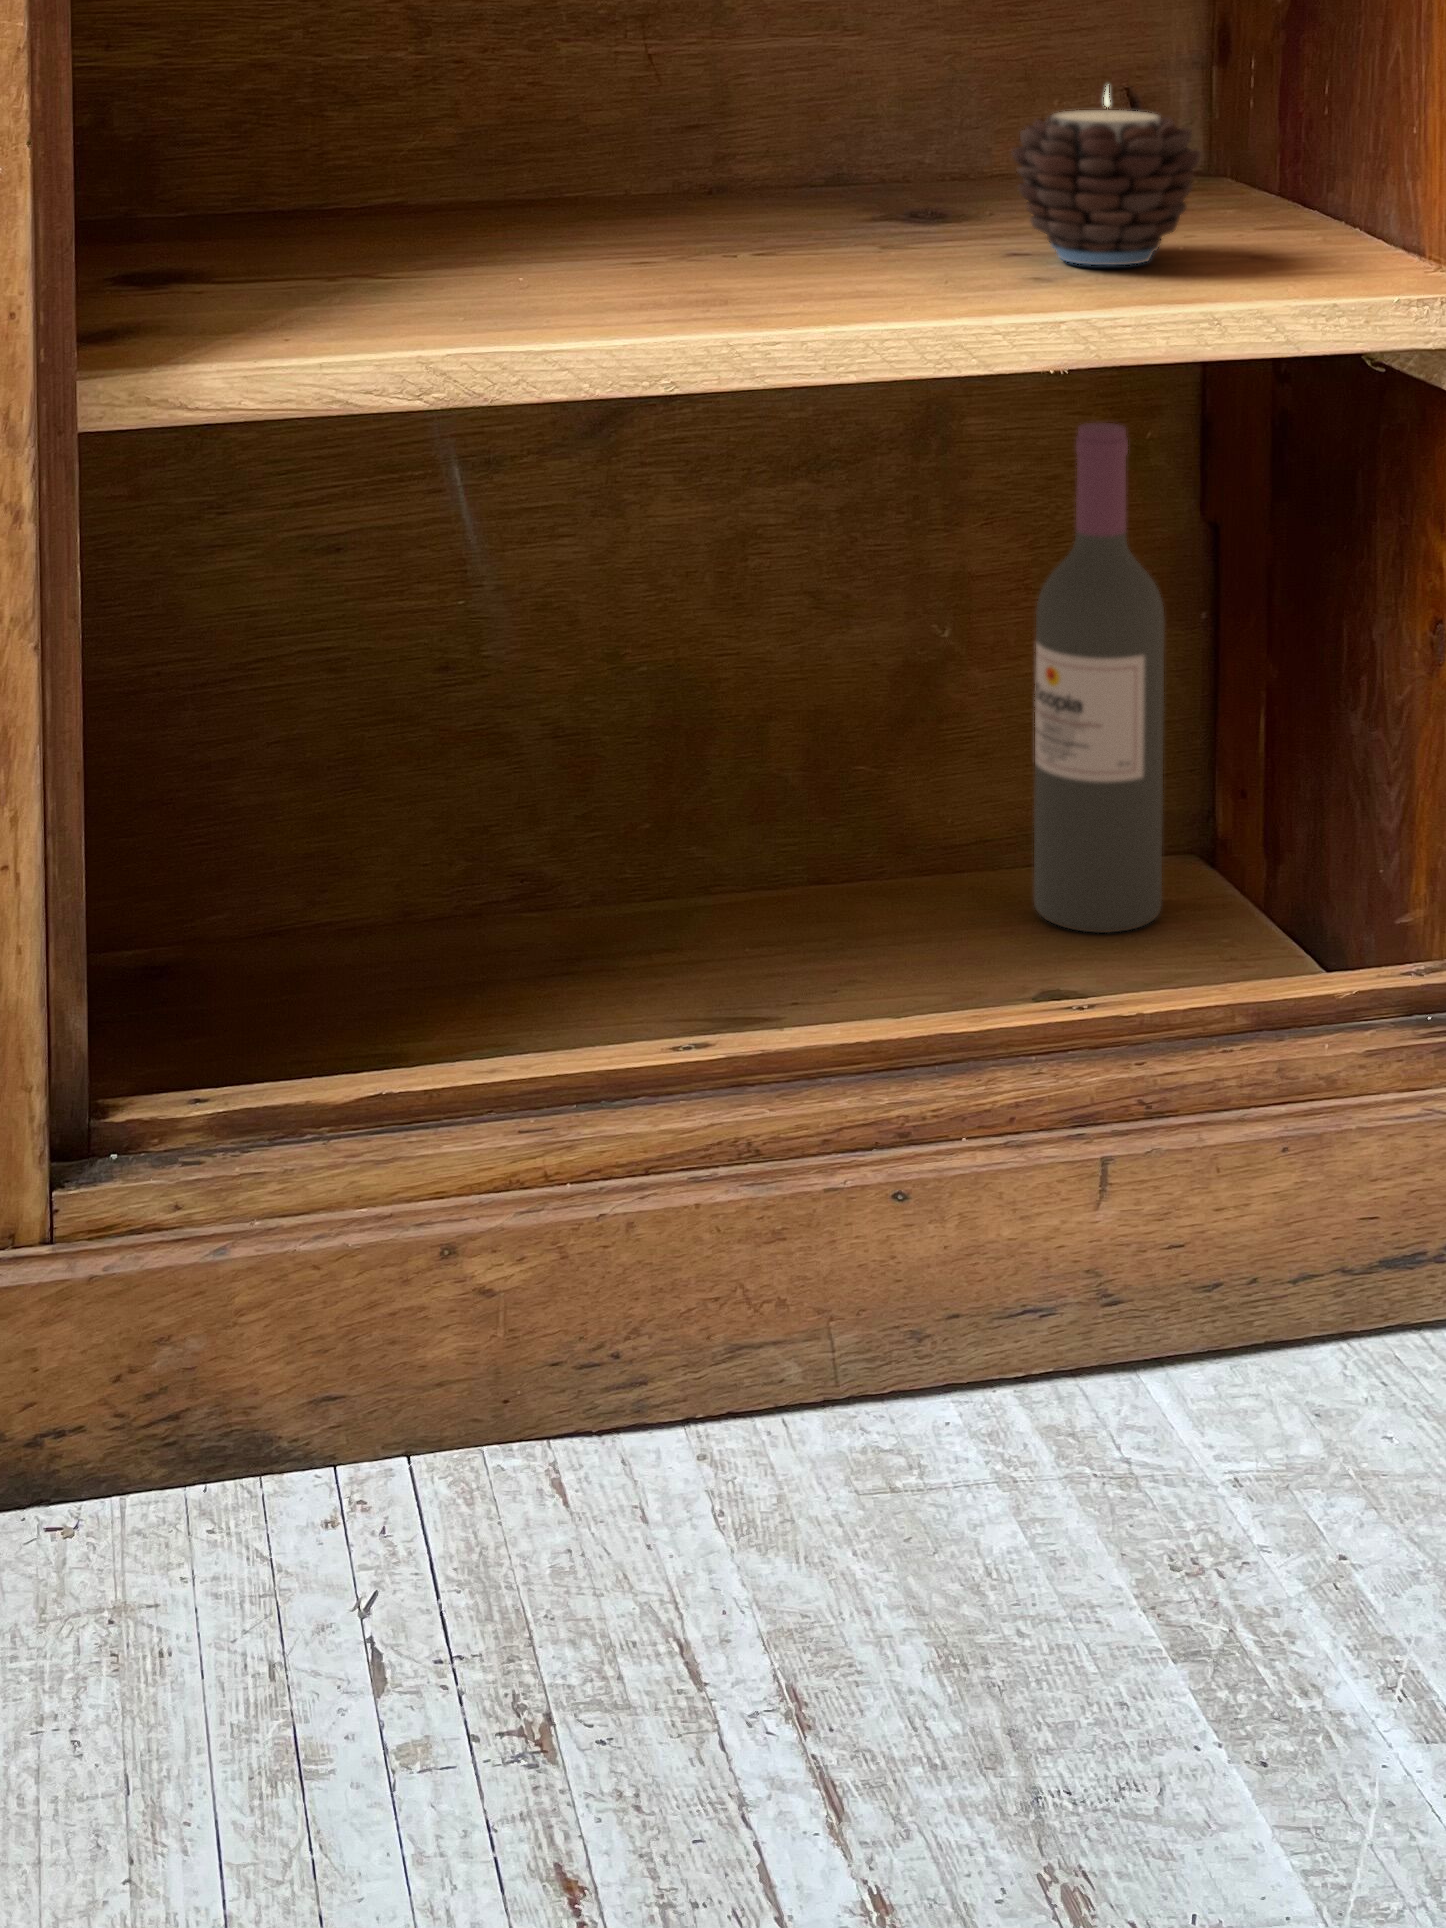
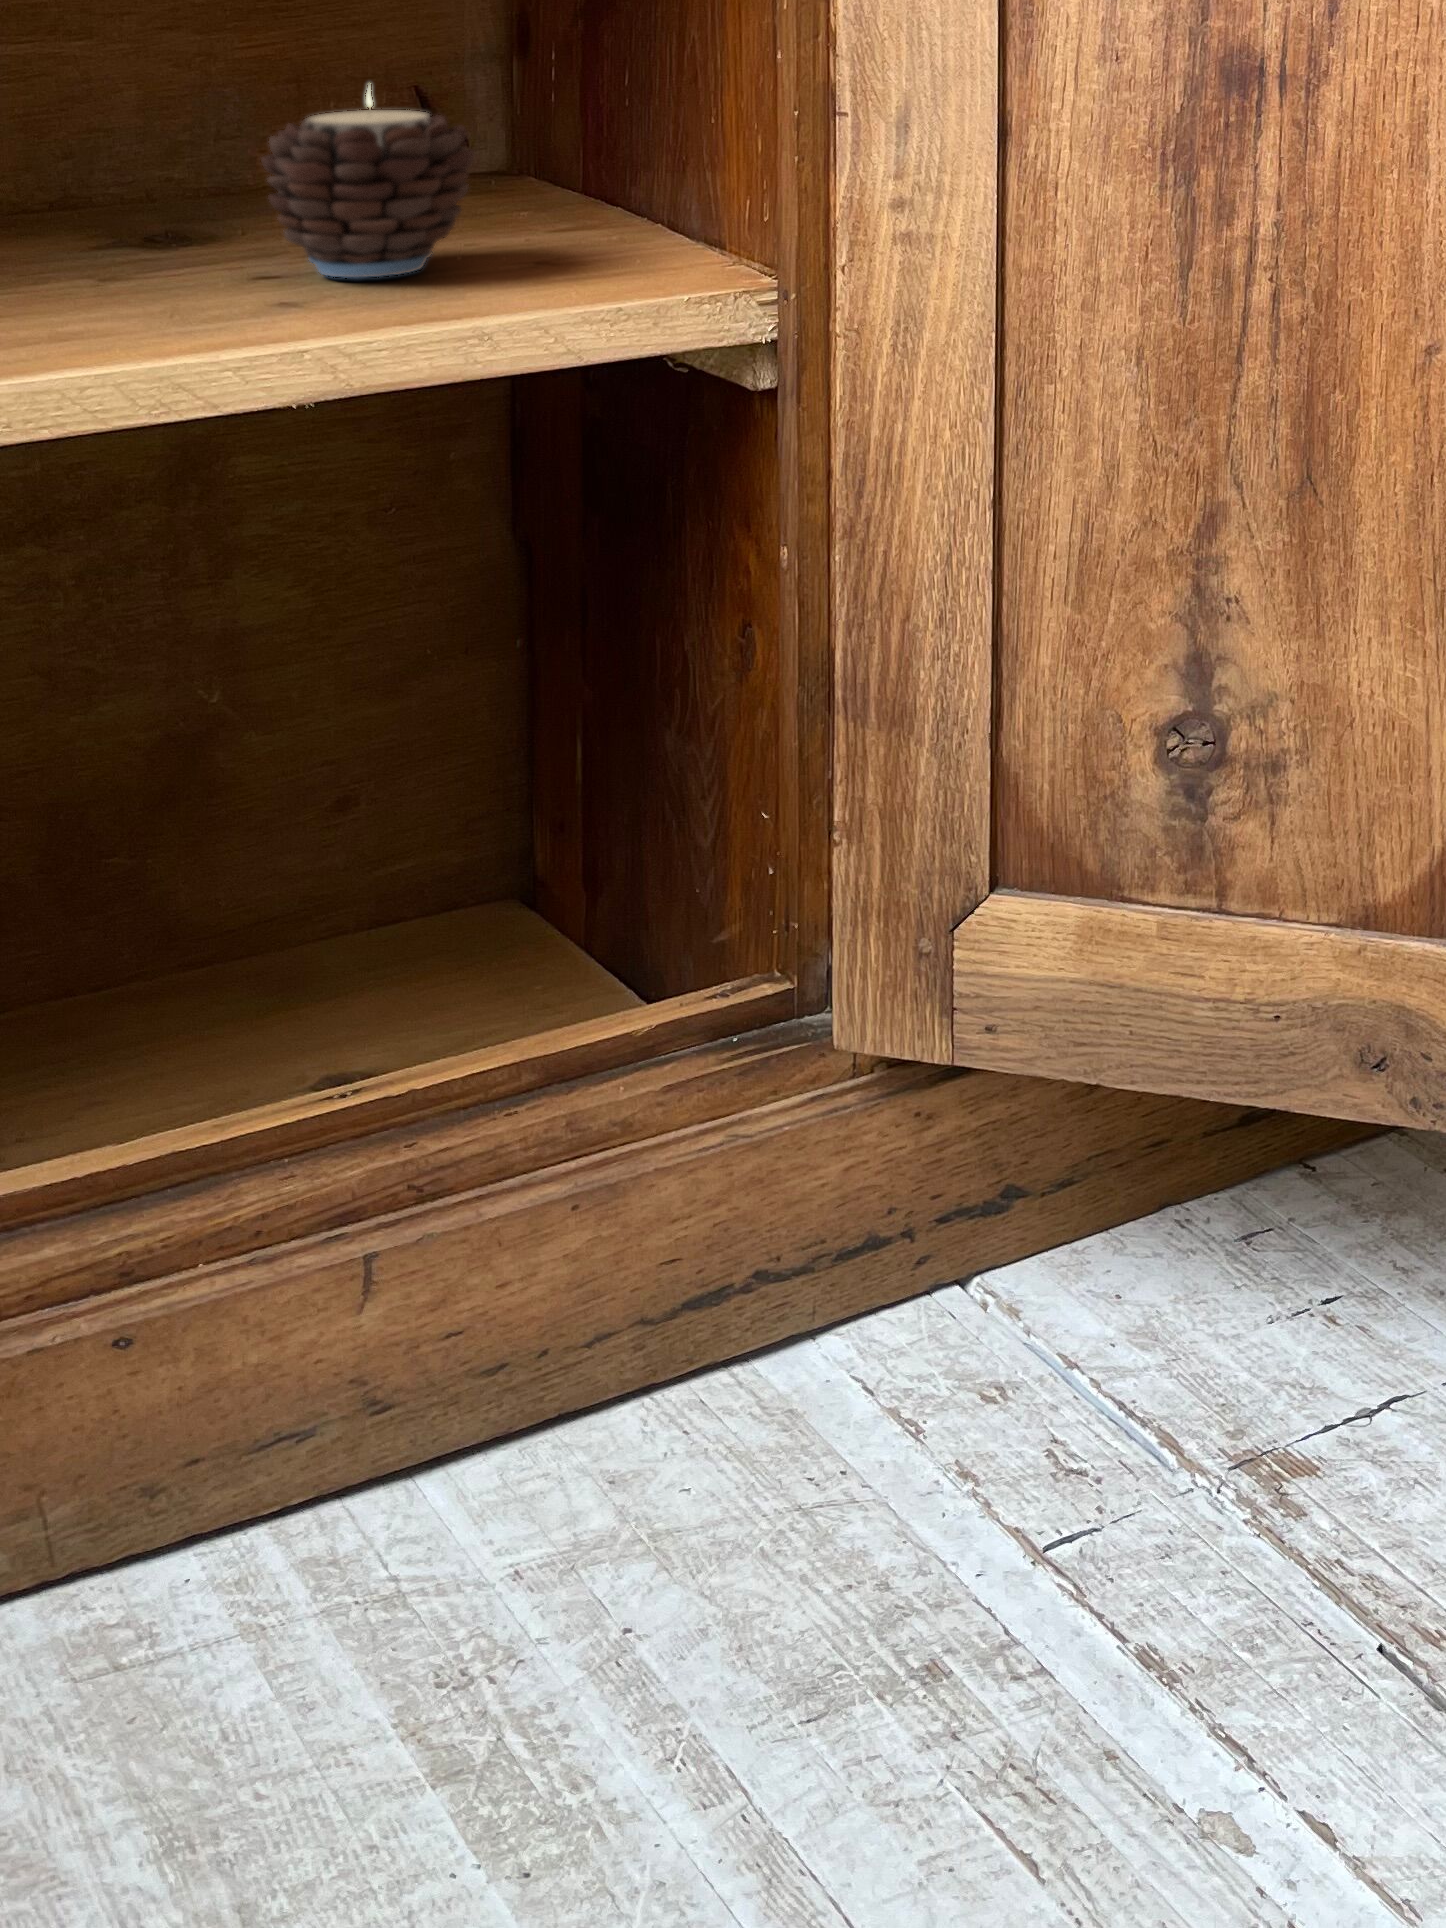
wine bottle: present [1034,423,1165,933] -> none [322,441,473,991]

